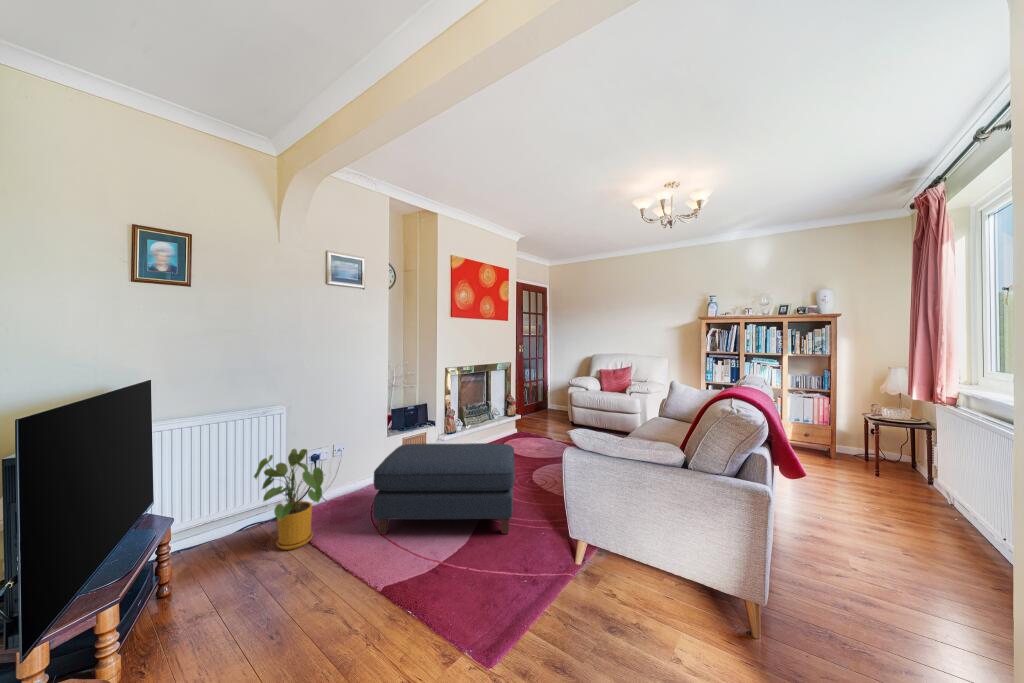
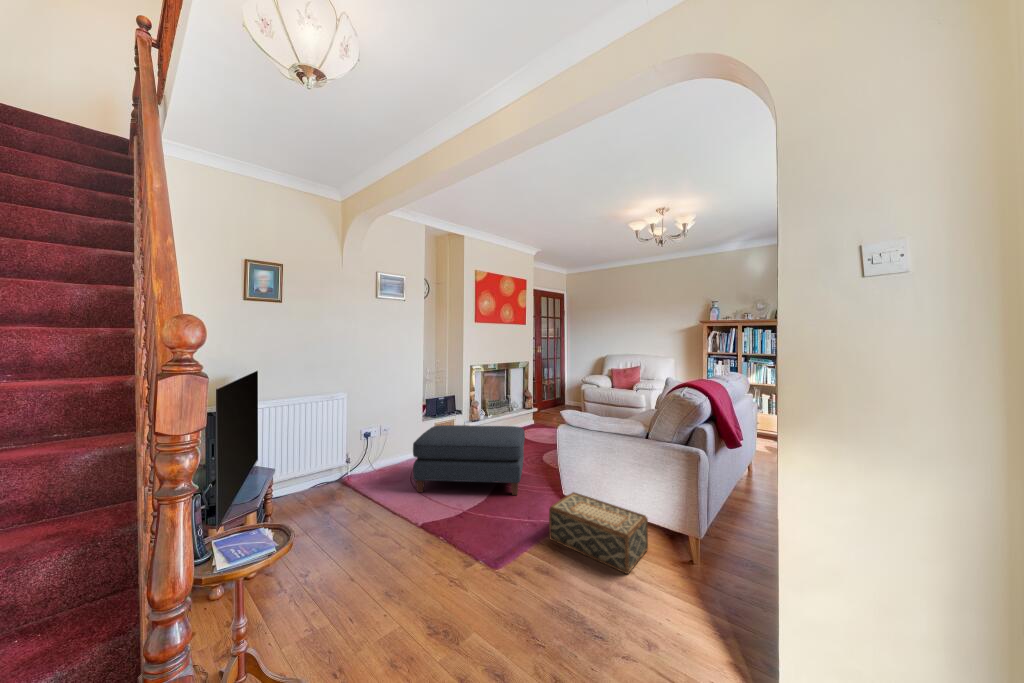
house plant: present [254,449,324,550] -> none [325,425,380,499]
woven basket: none [558,535,689,661] -> present [549,492,648,574]

